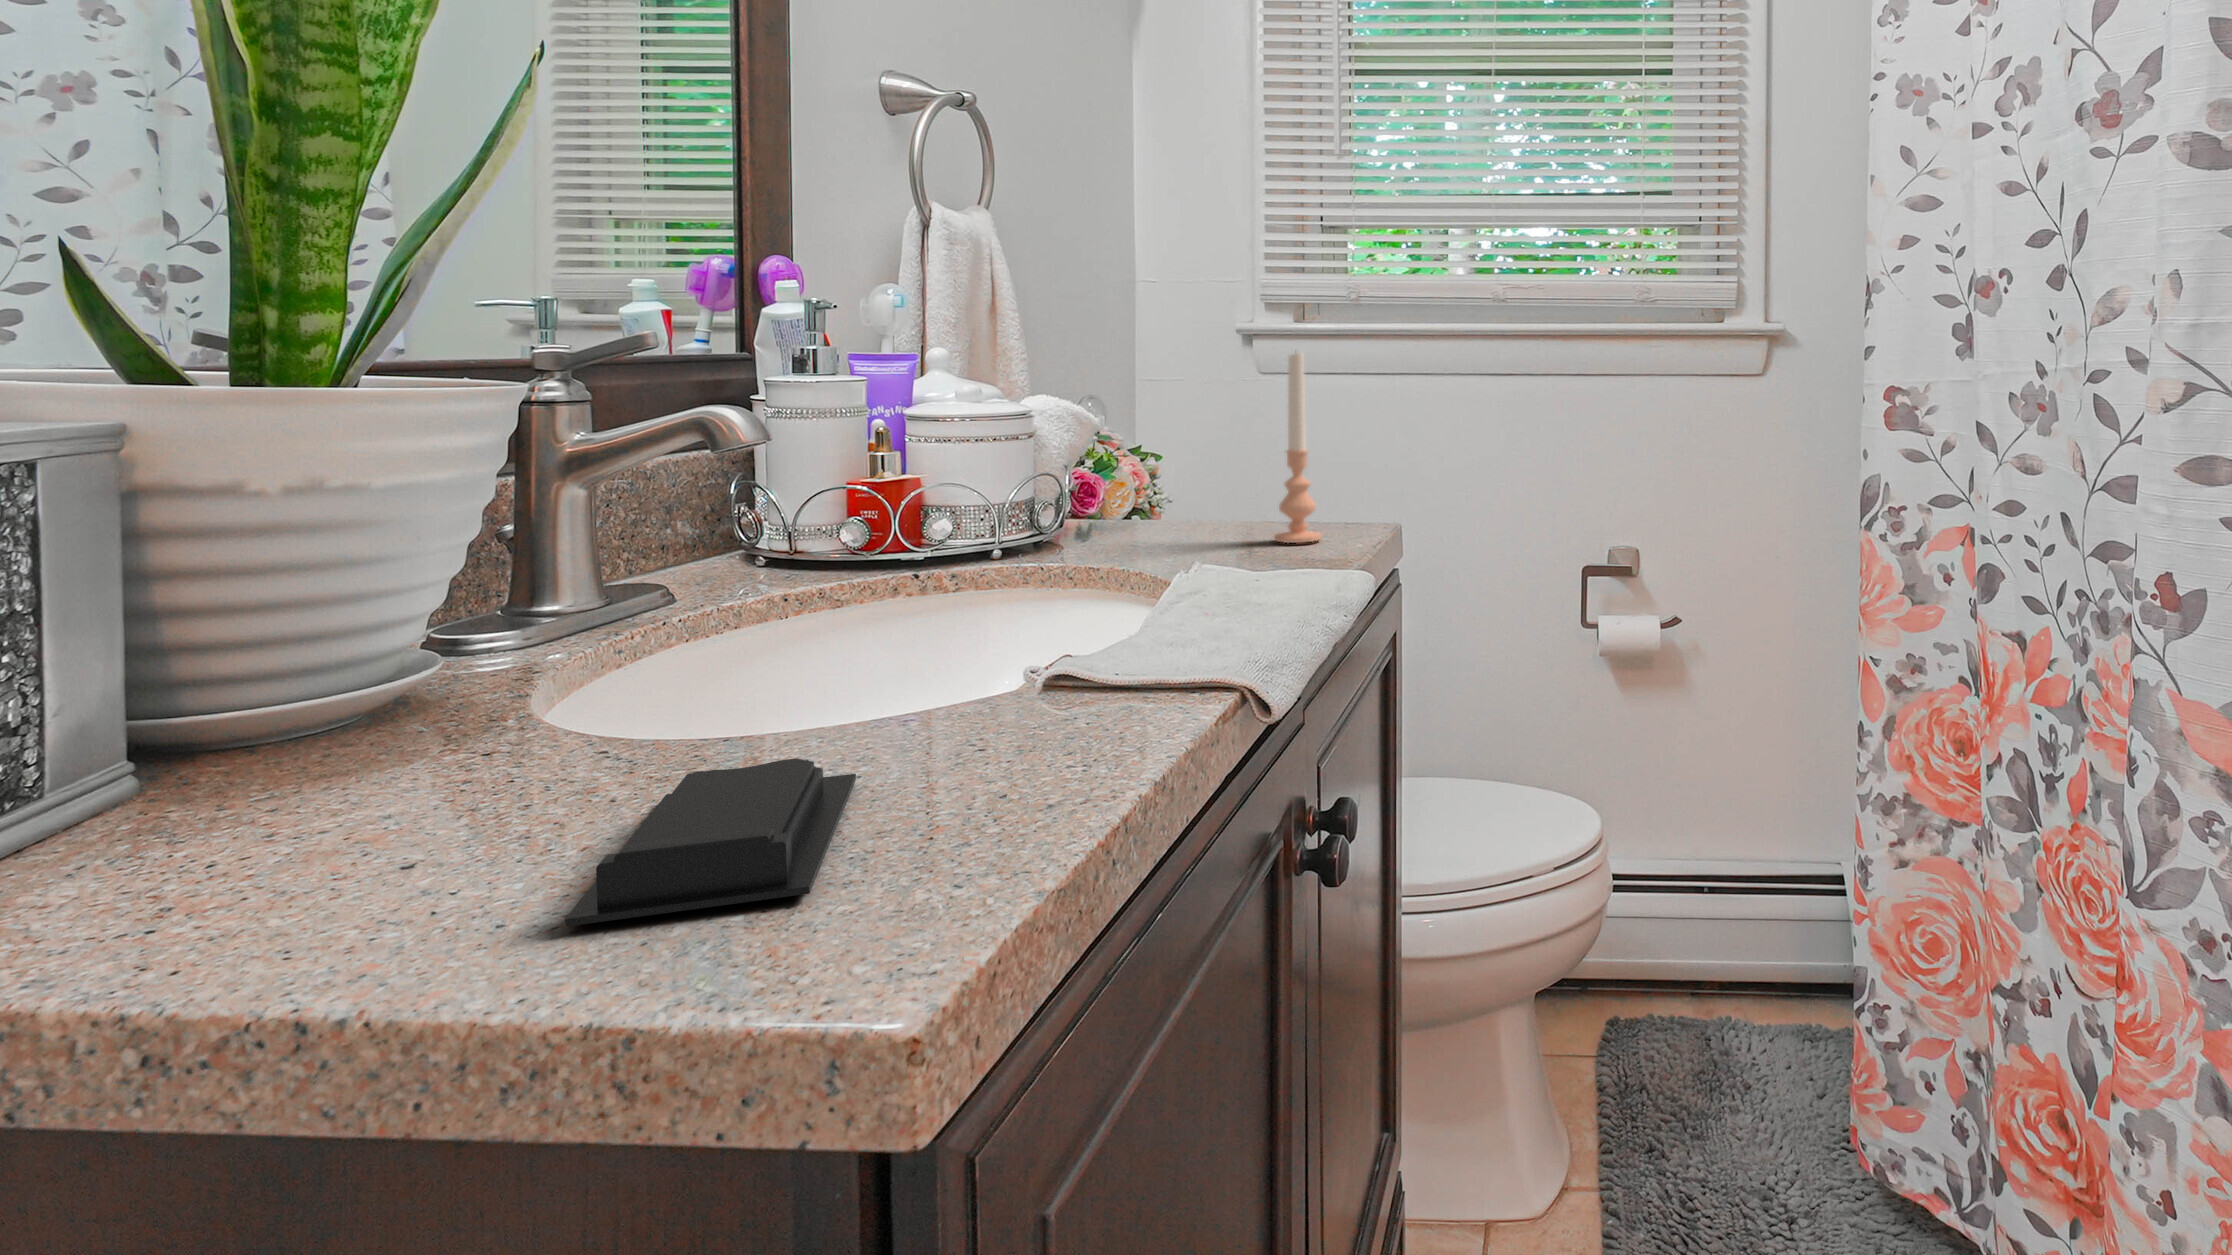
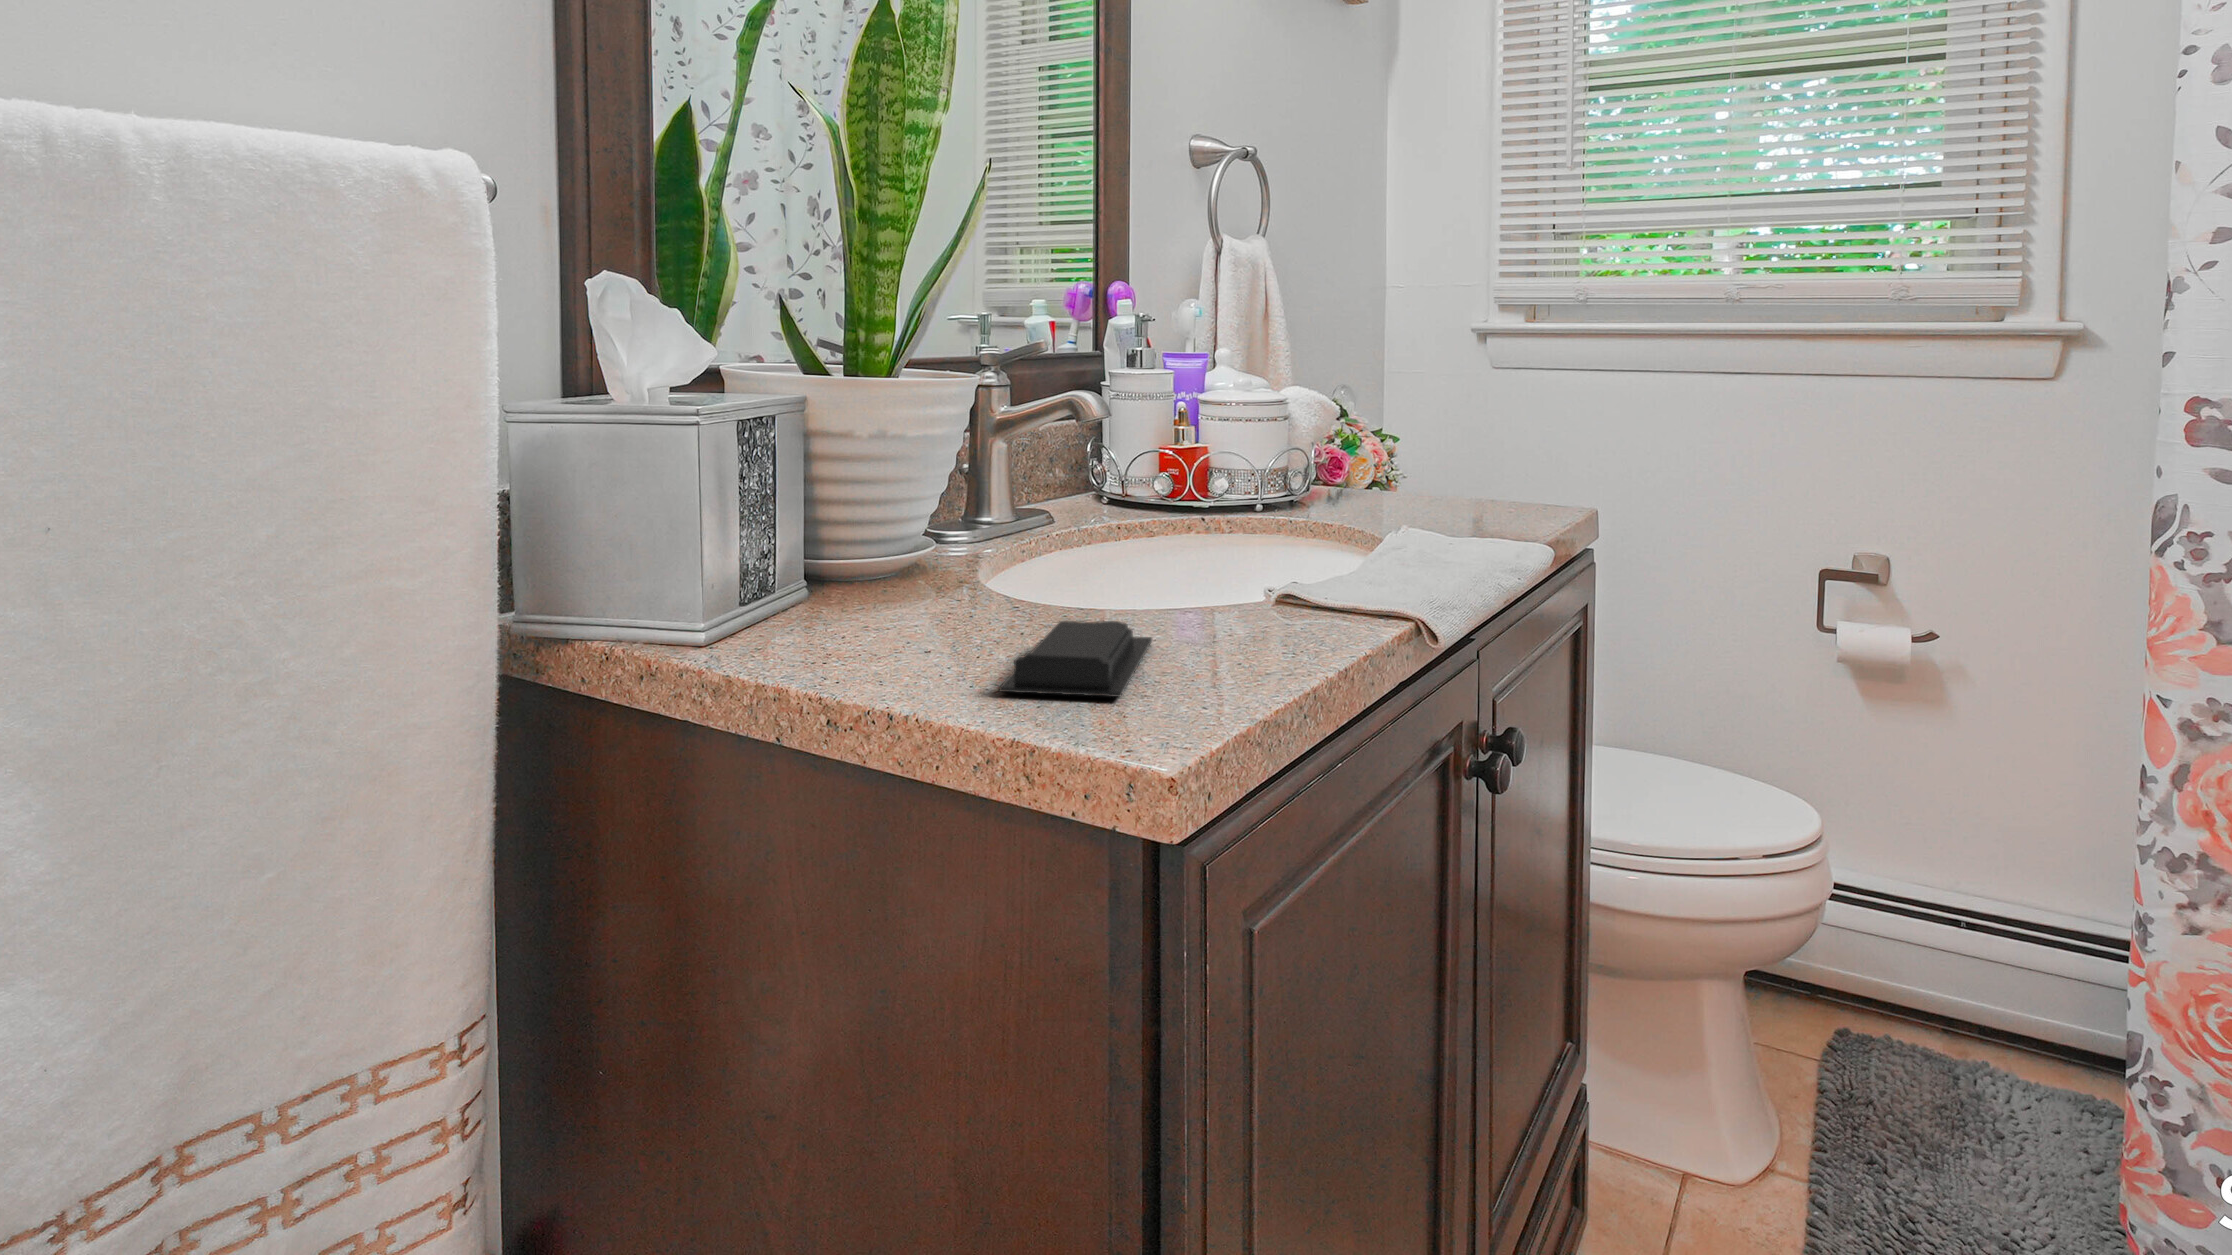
candle: present [1274,352,1322,543] -> none [1478,353,1519,517]

